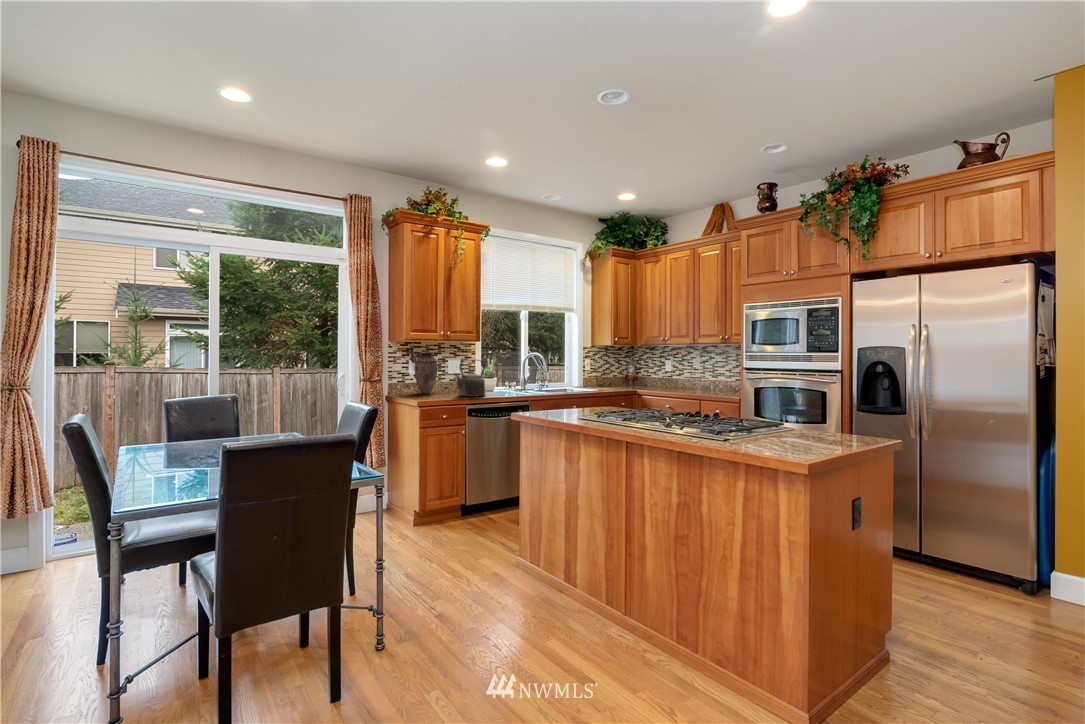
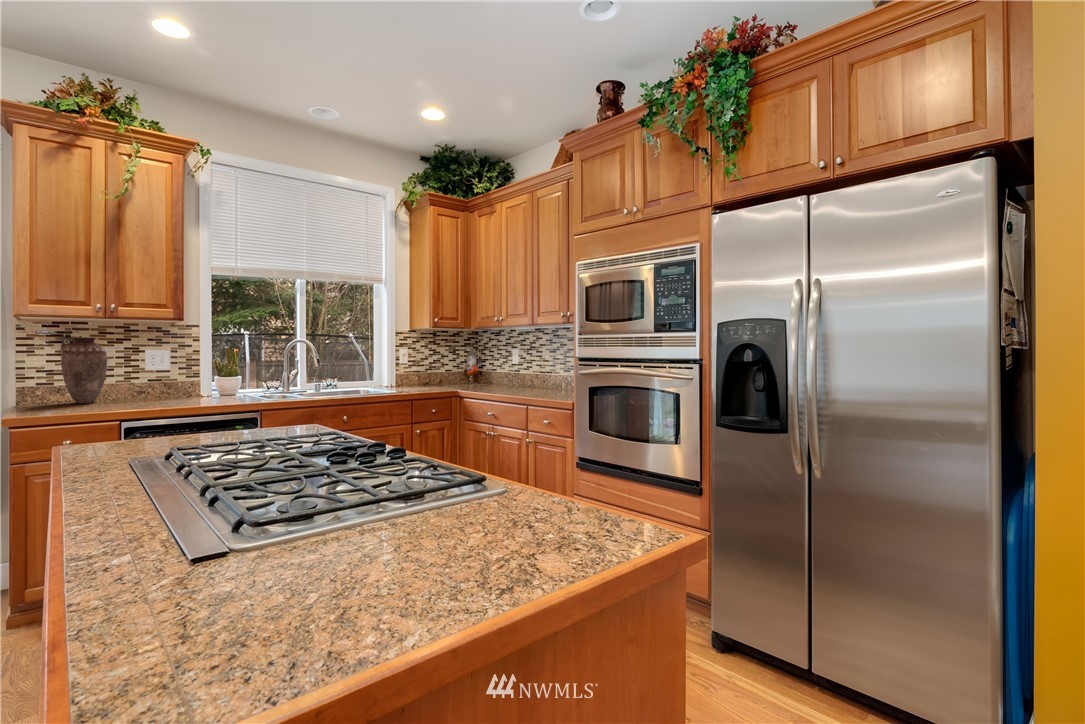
kettle: present [455,360,485,397] -> none [113,348,180,408]

